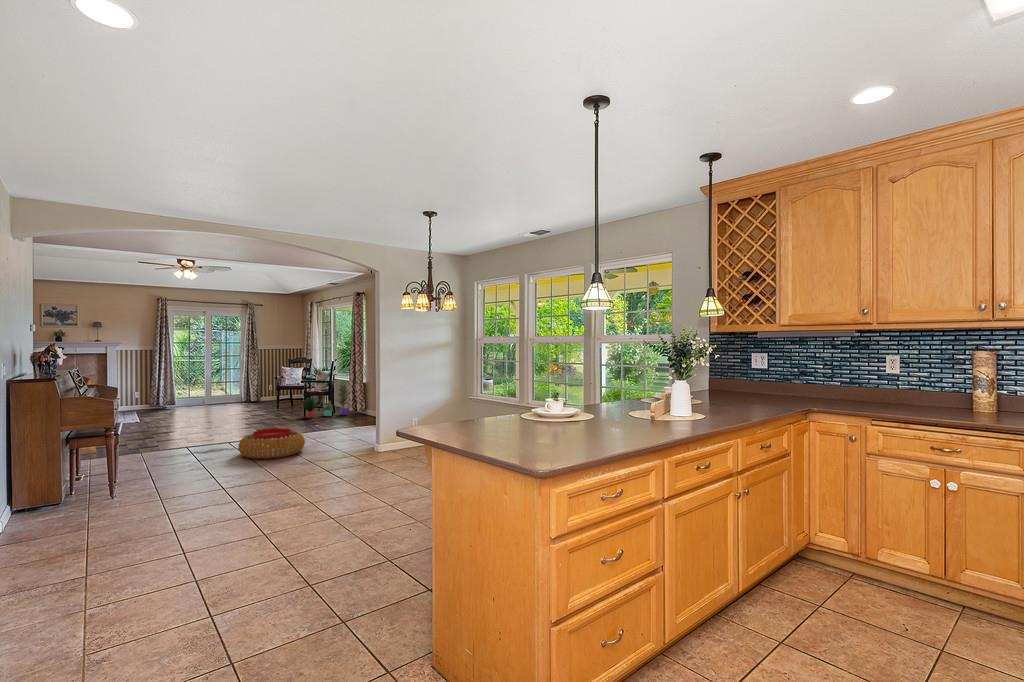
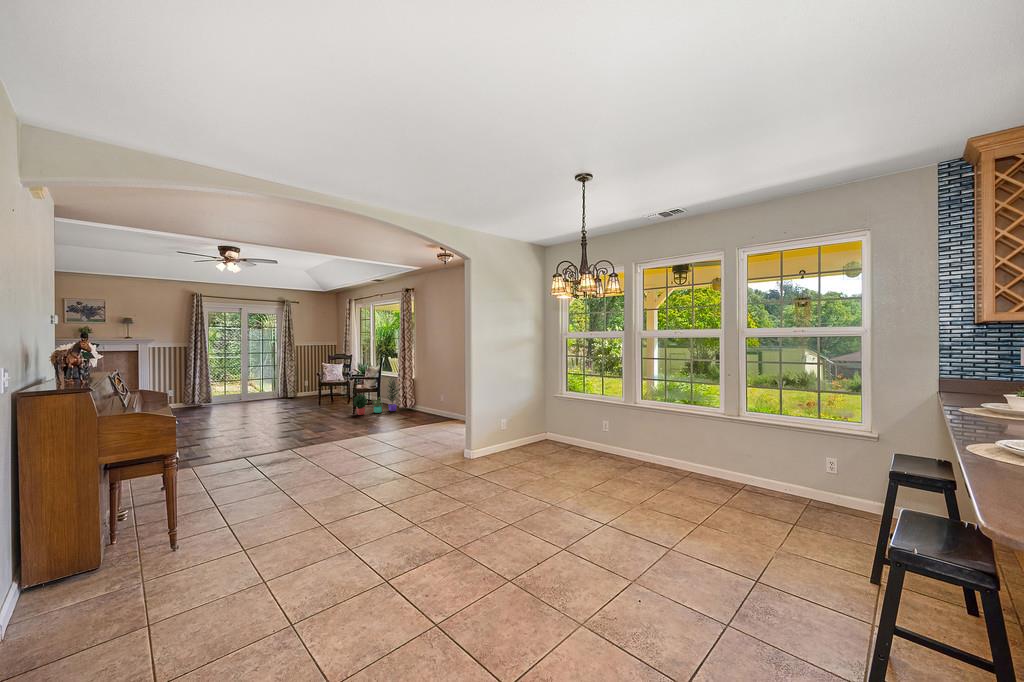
pouf: present [238,428,305,459] -> none [313,434,386,471]

